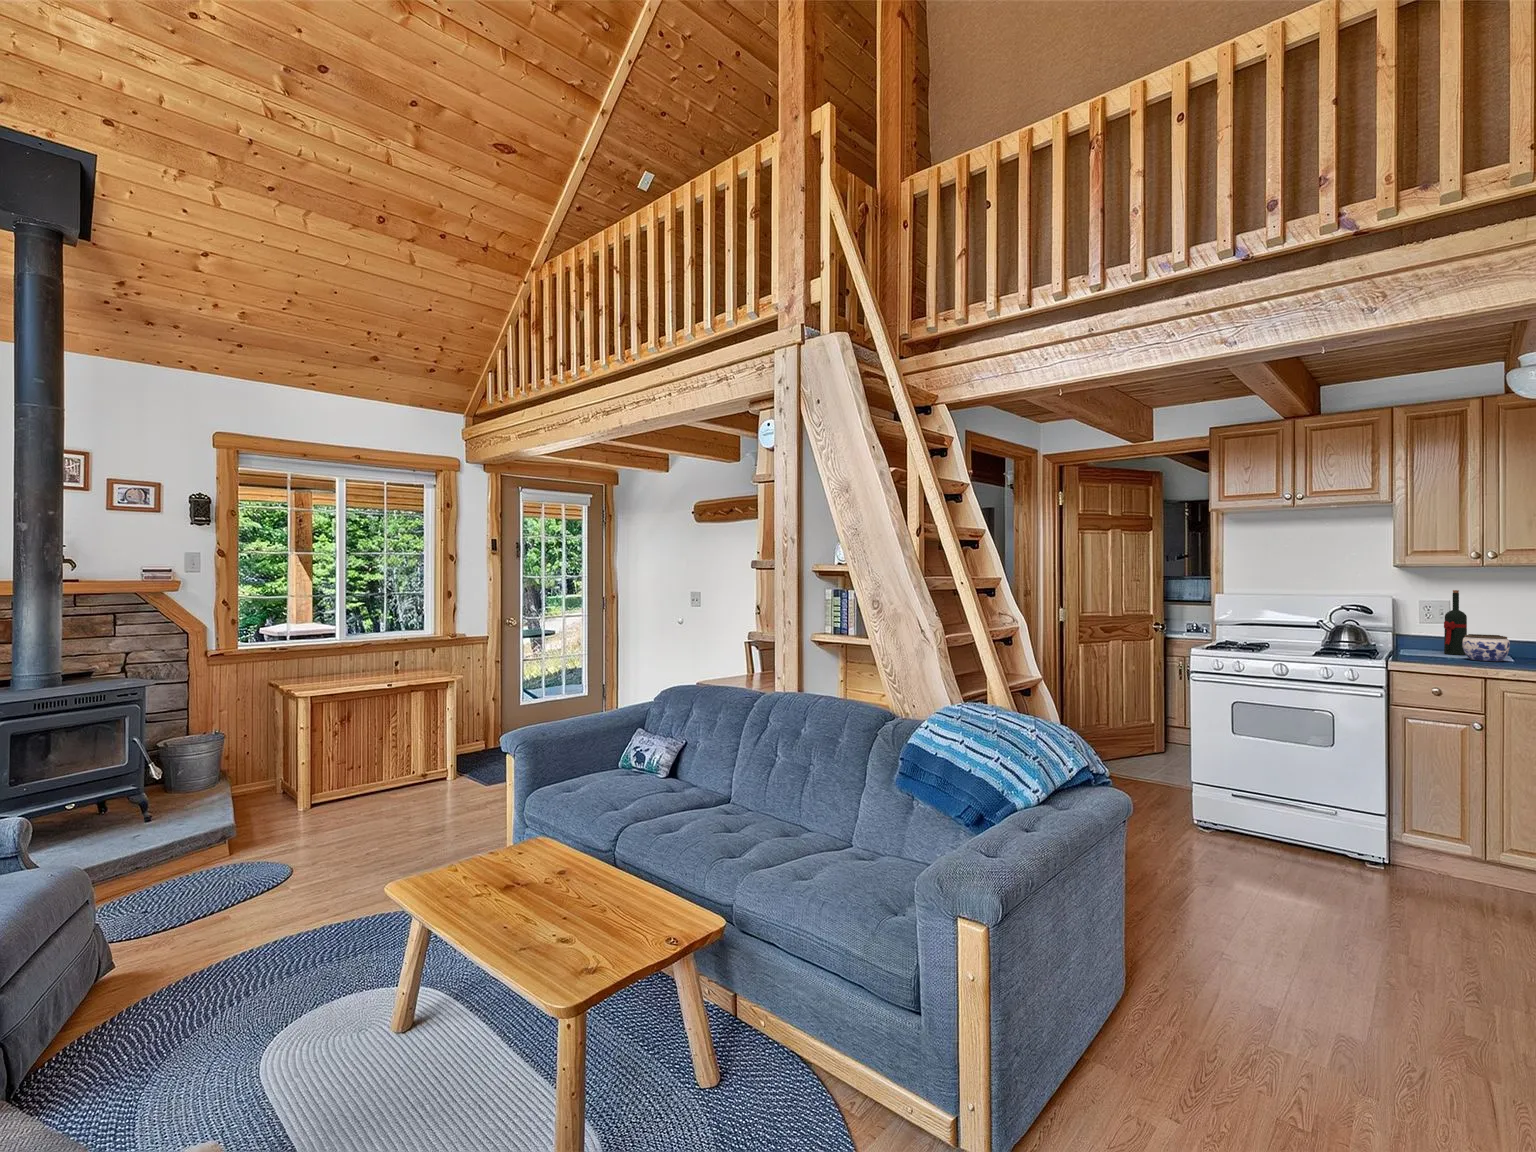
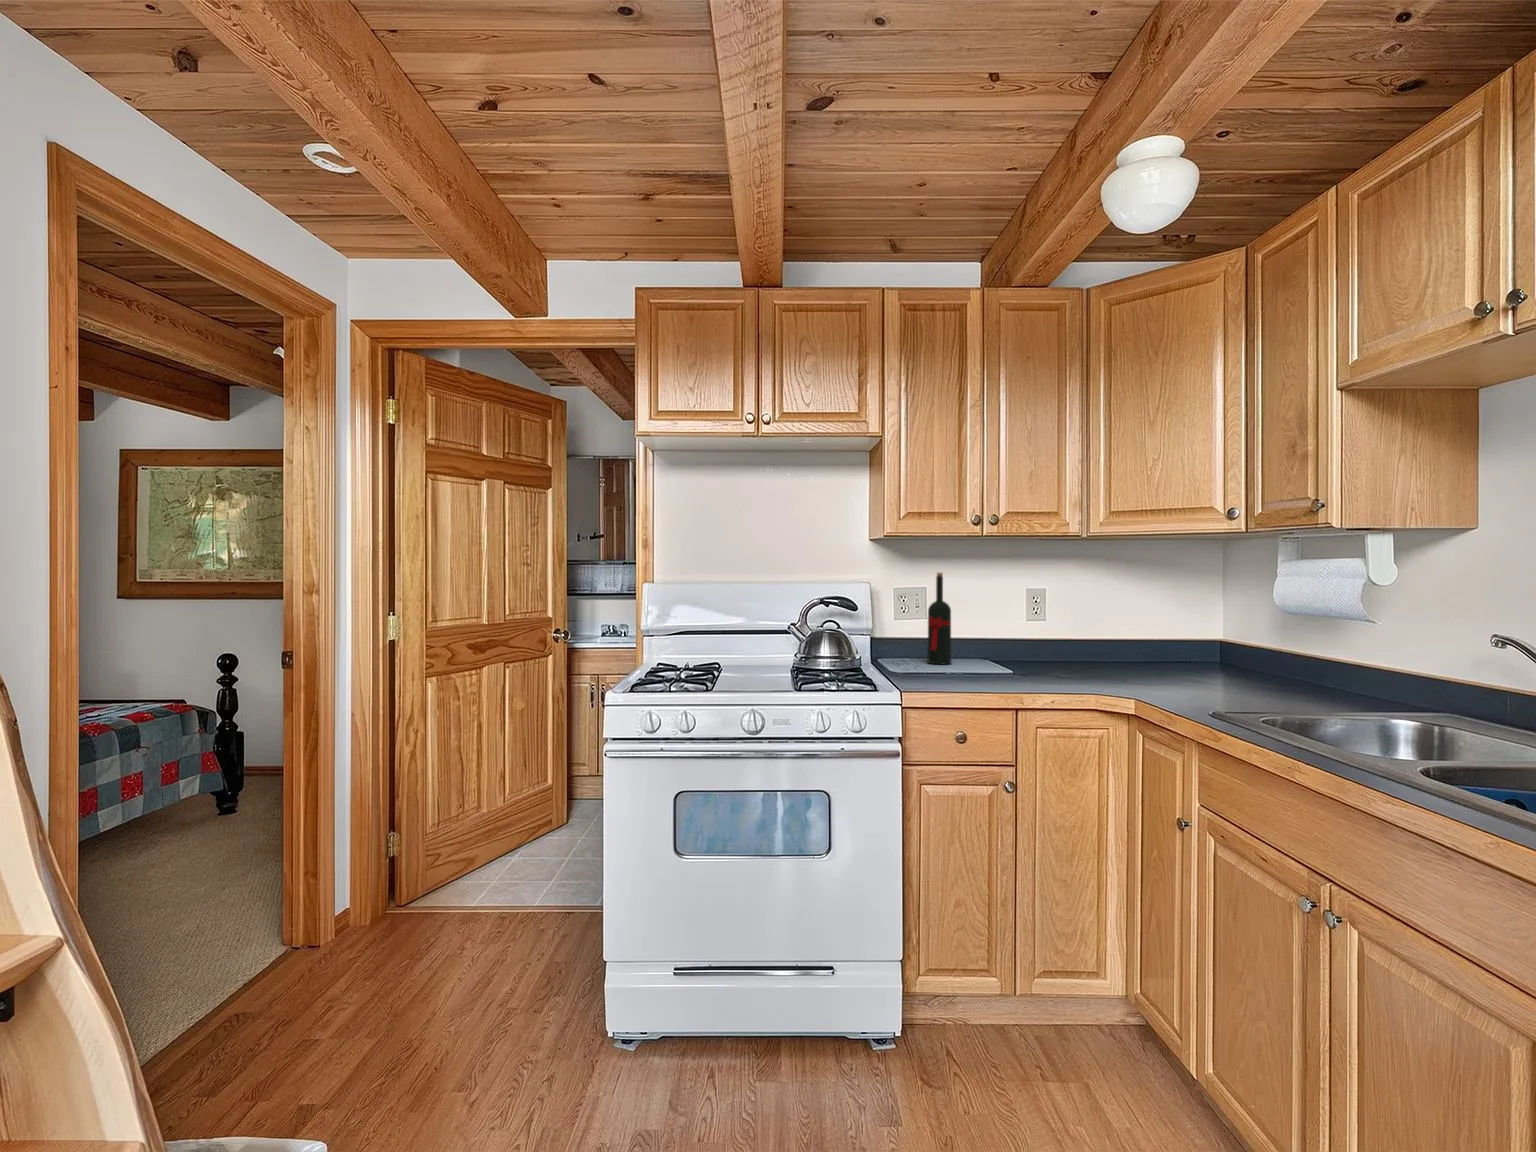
jar: present [1462,634,1510,661] -> none [962,636,1014,675]

